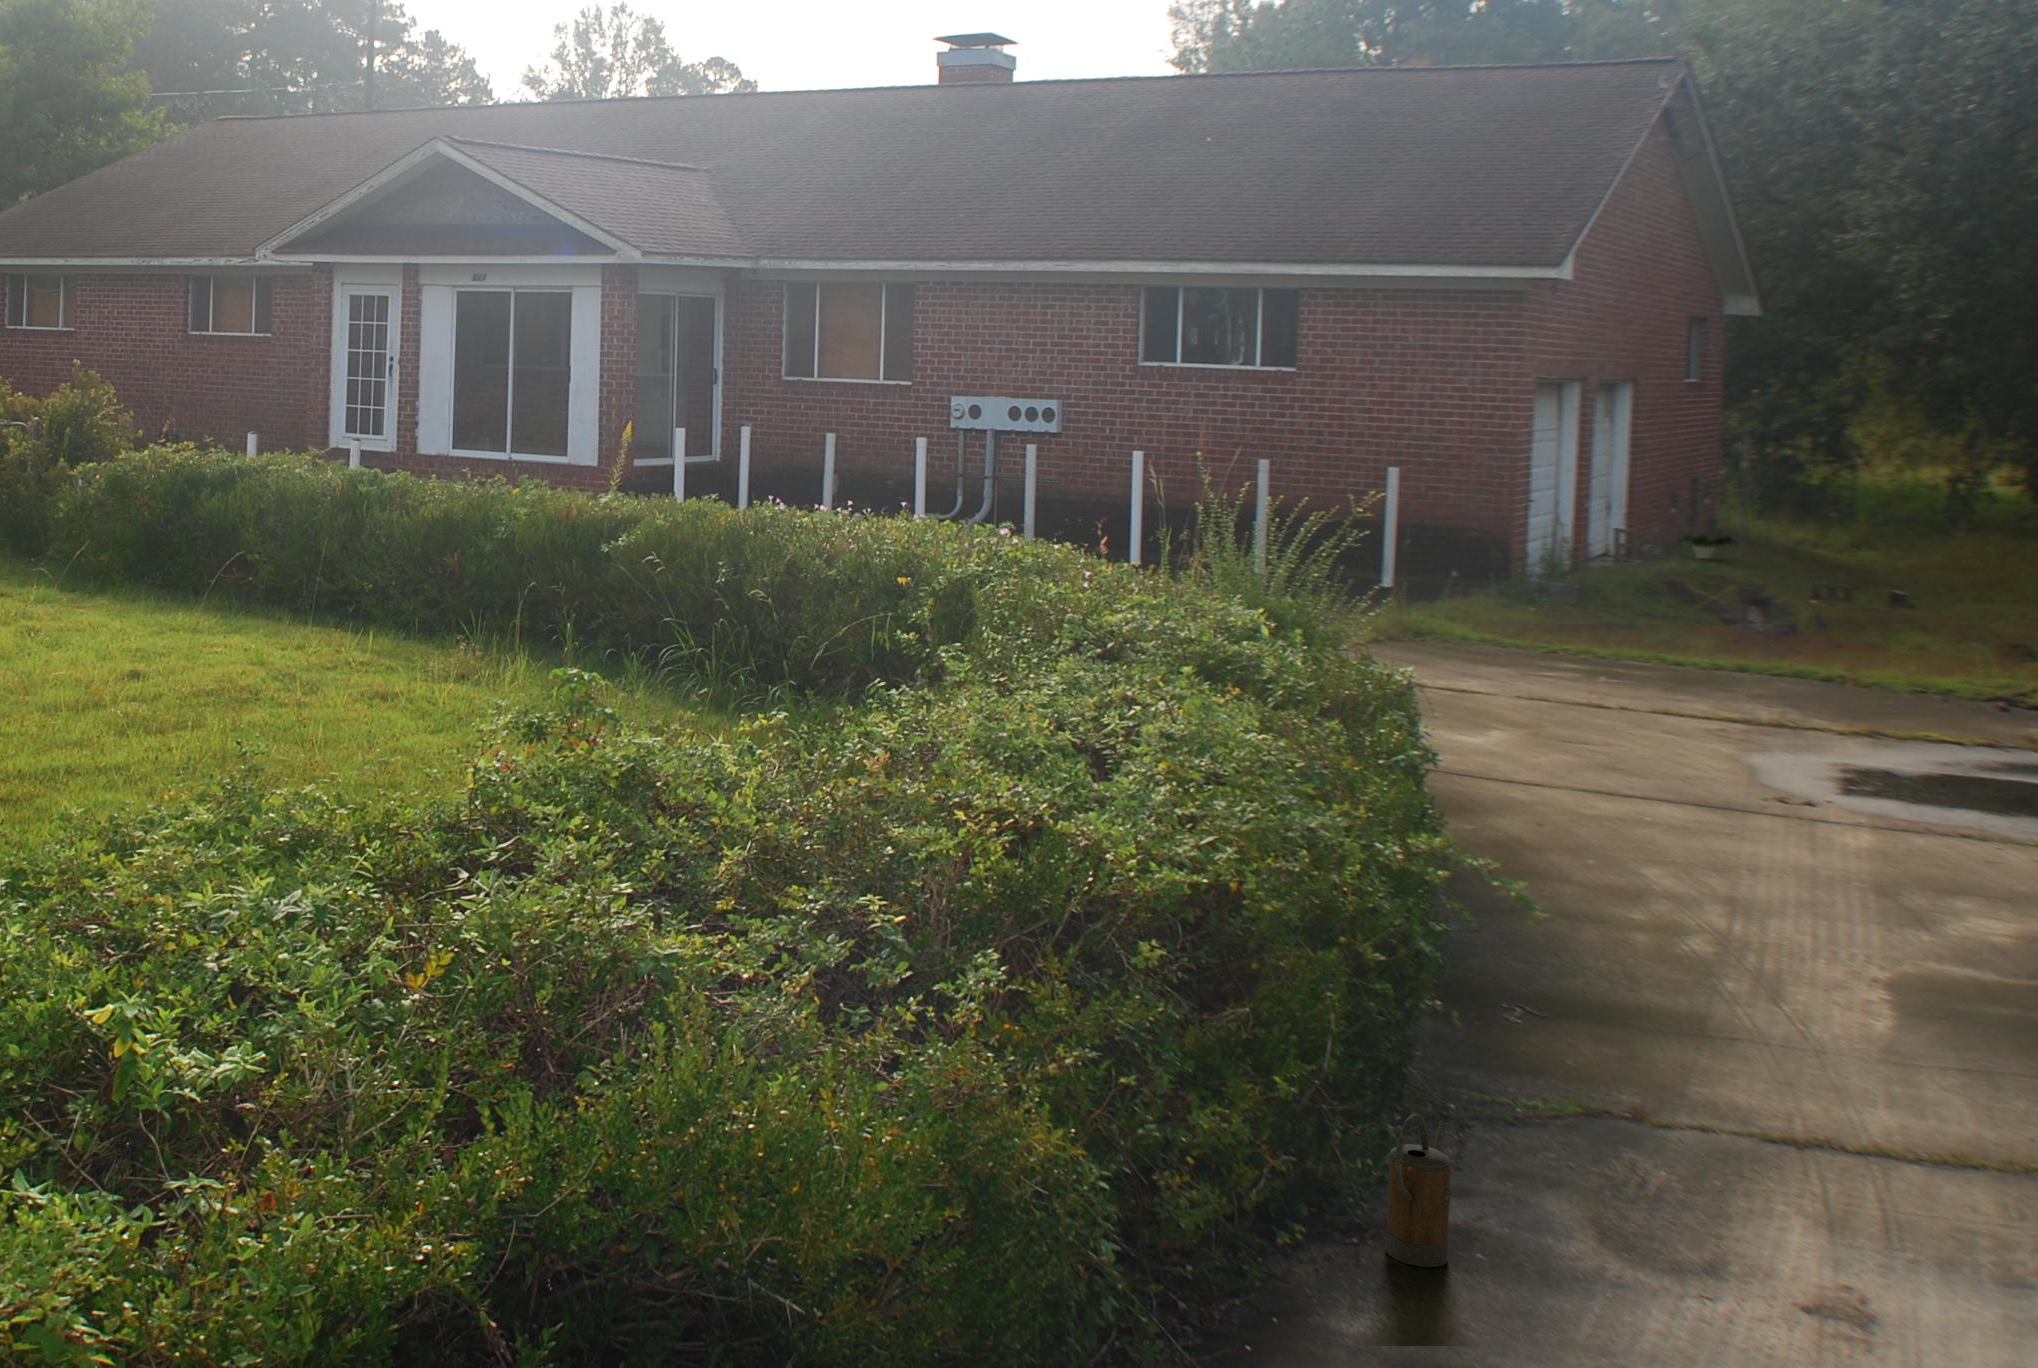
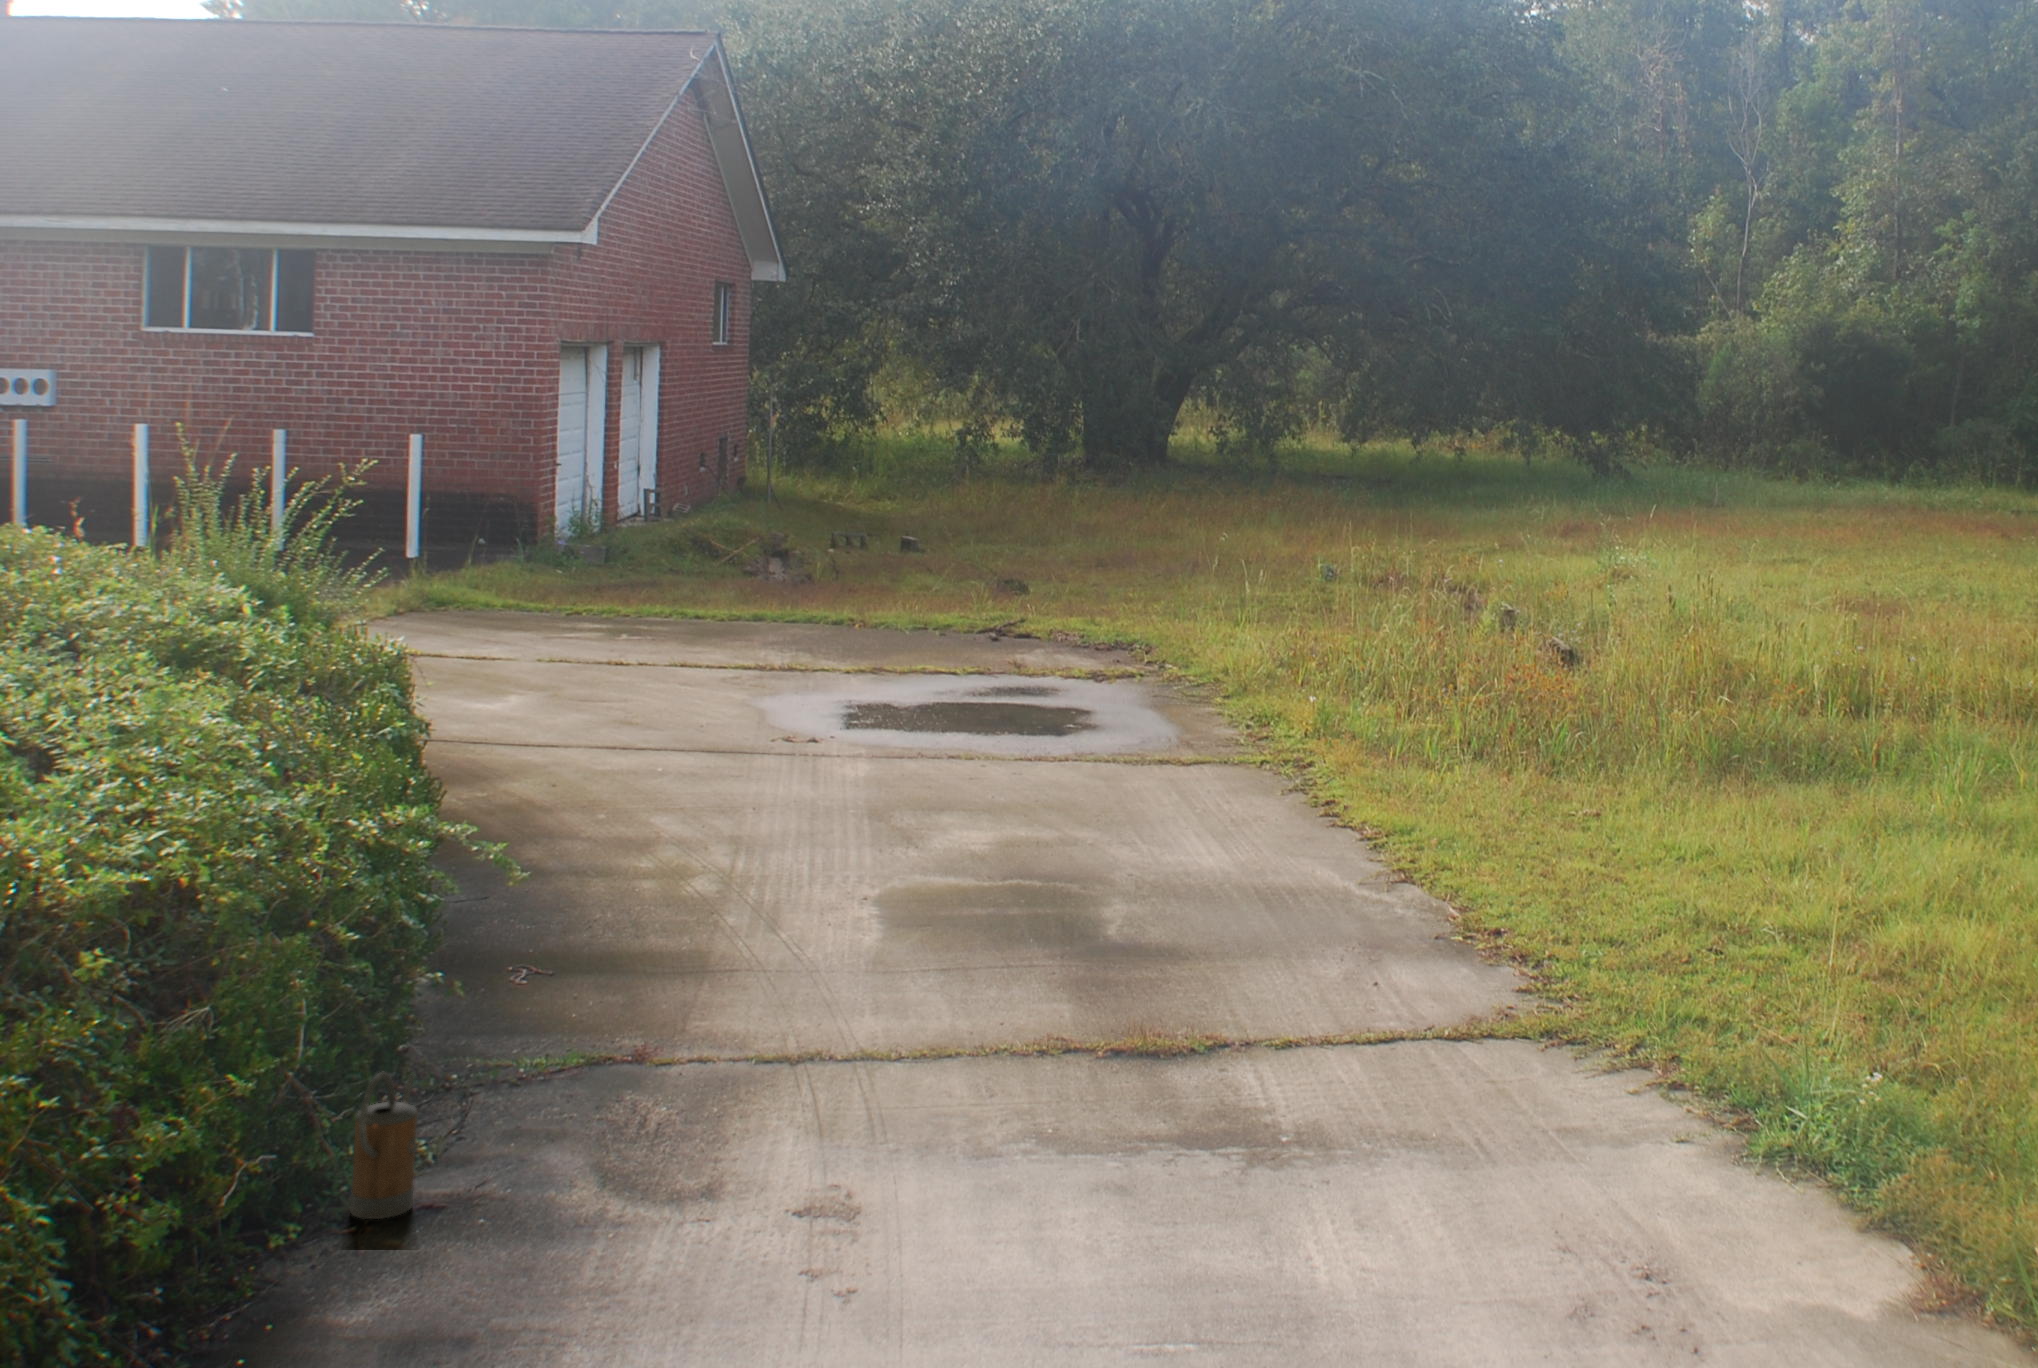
potted plant: present [1679,534,1734,559] -> none [705,494,757,517]

